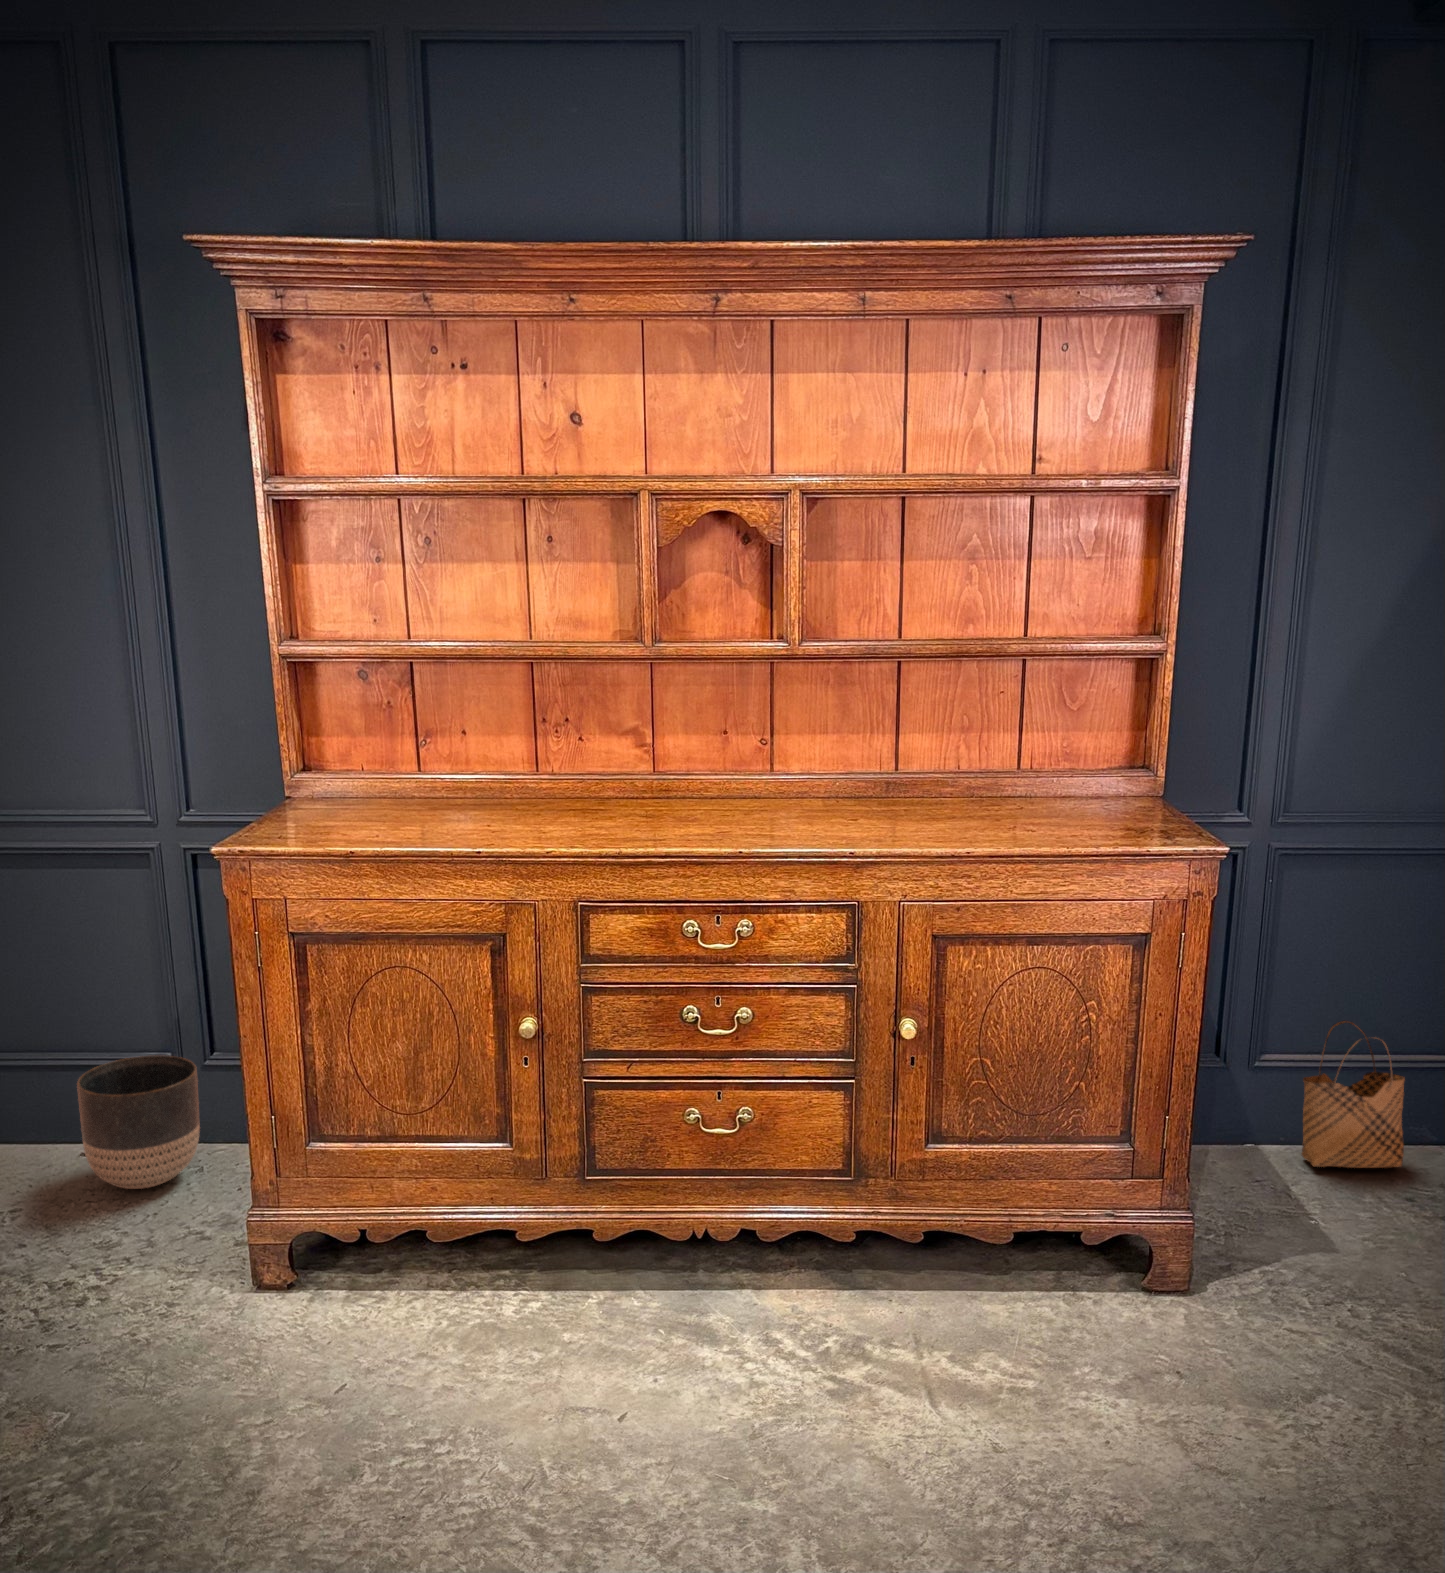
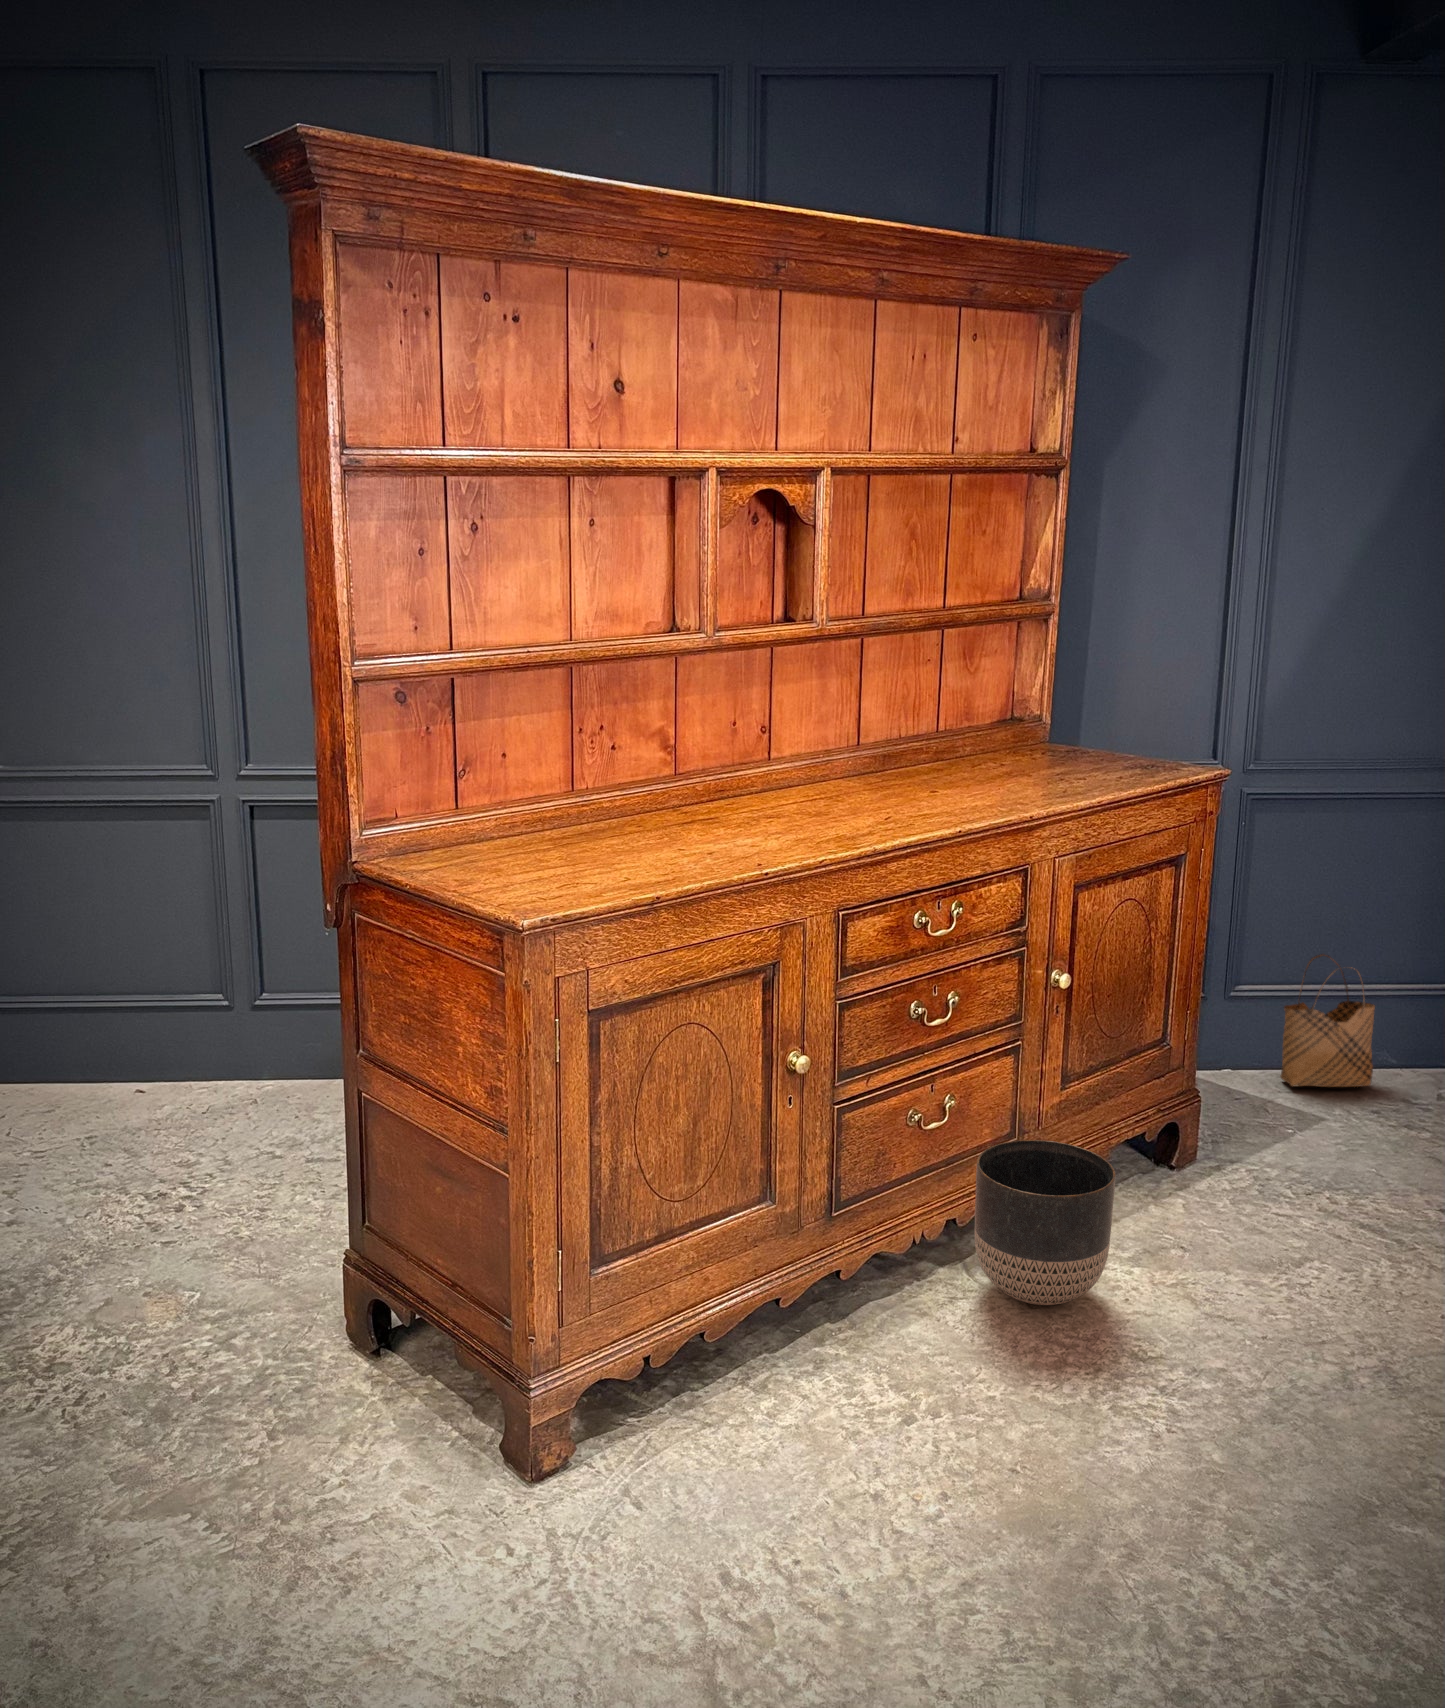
planter: present [77,1055,200,1189] -> present [974,1140,1115,1305]

